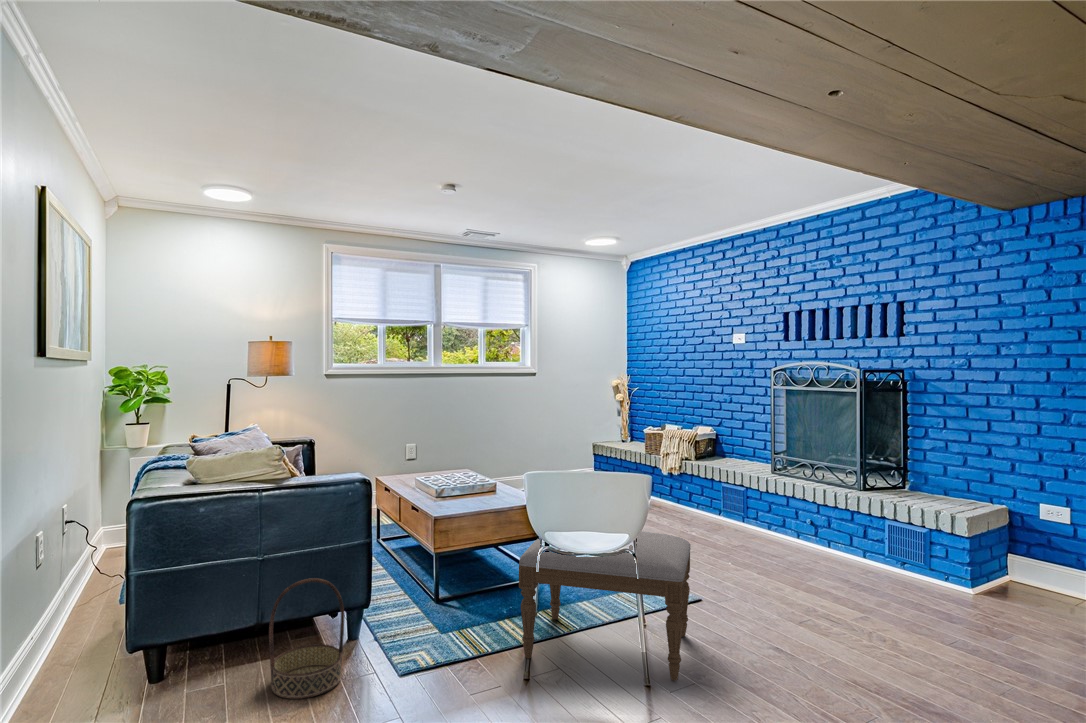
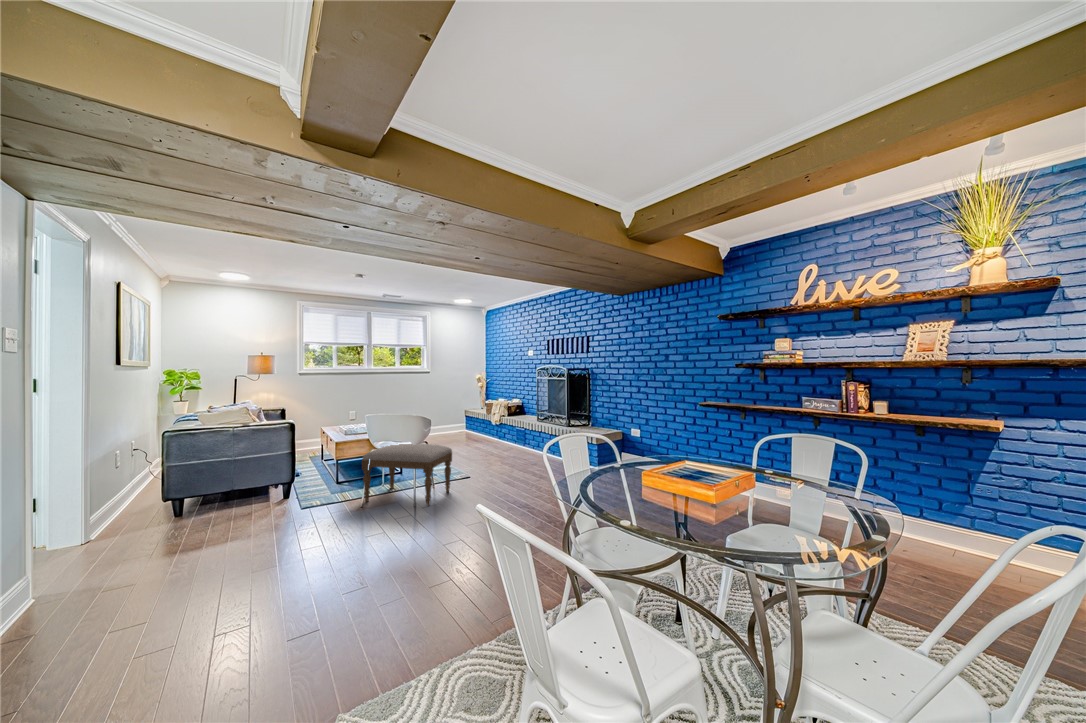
basket: present [269,578,344,699] -> none [233,466,273,519]

